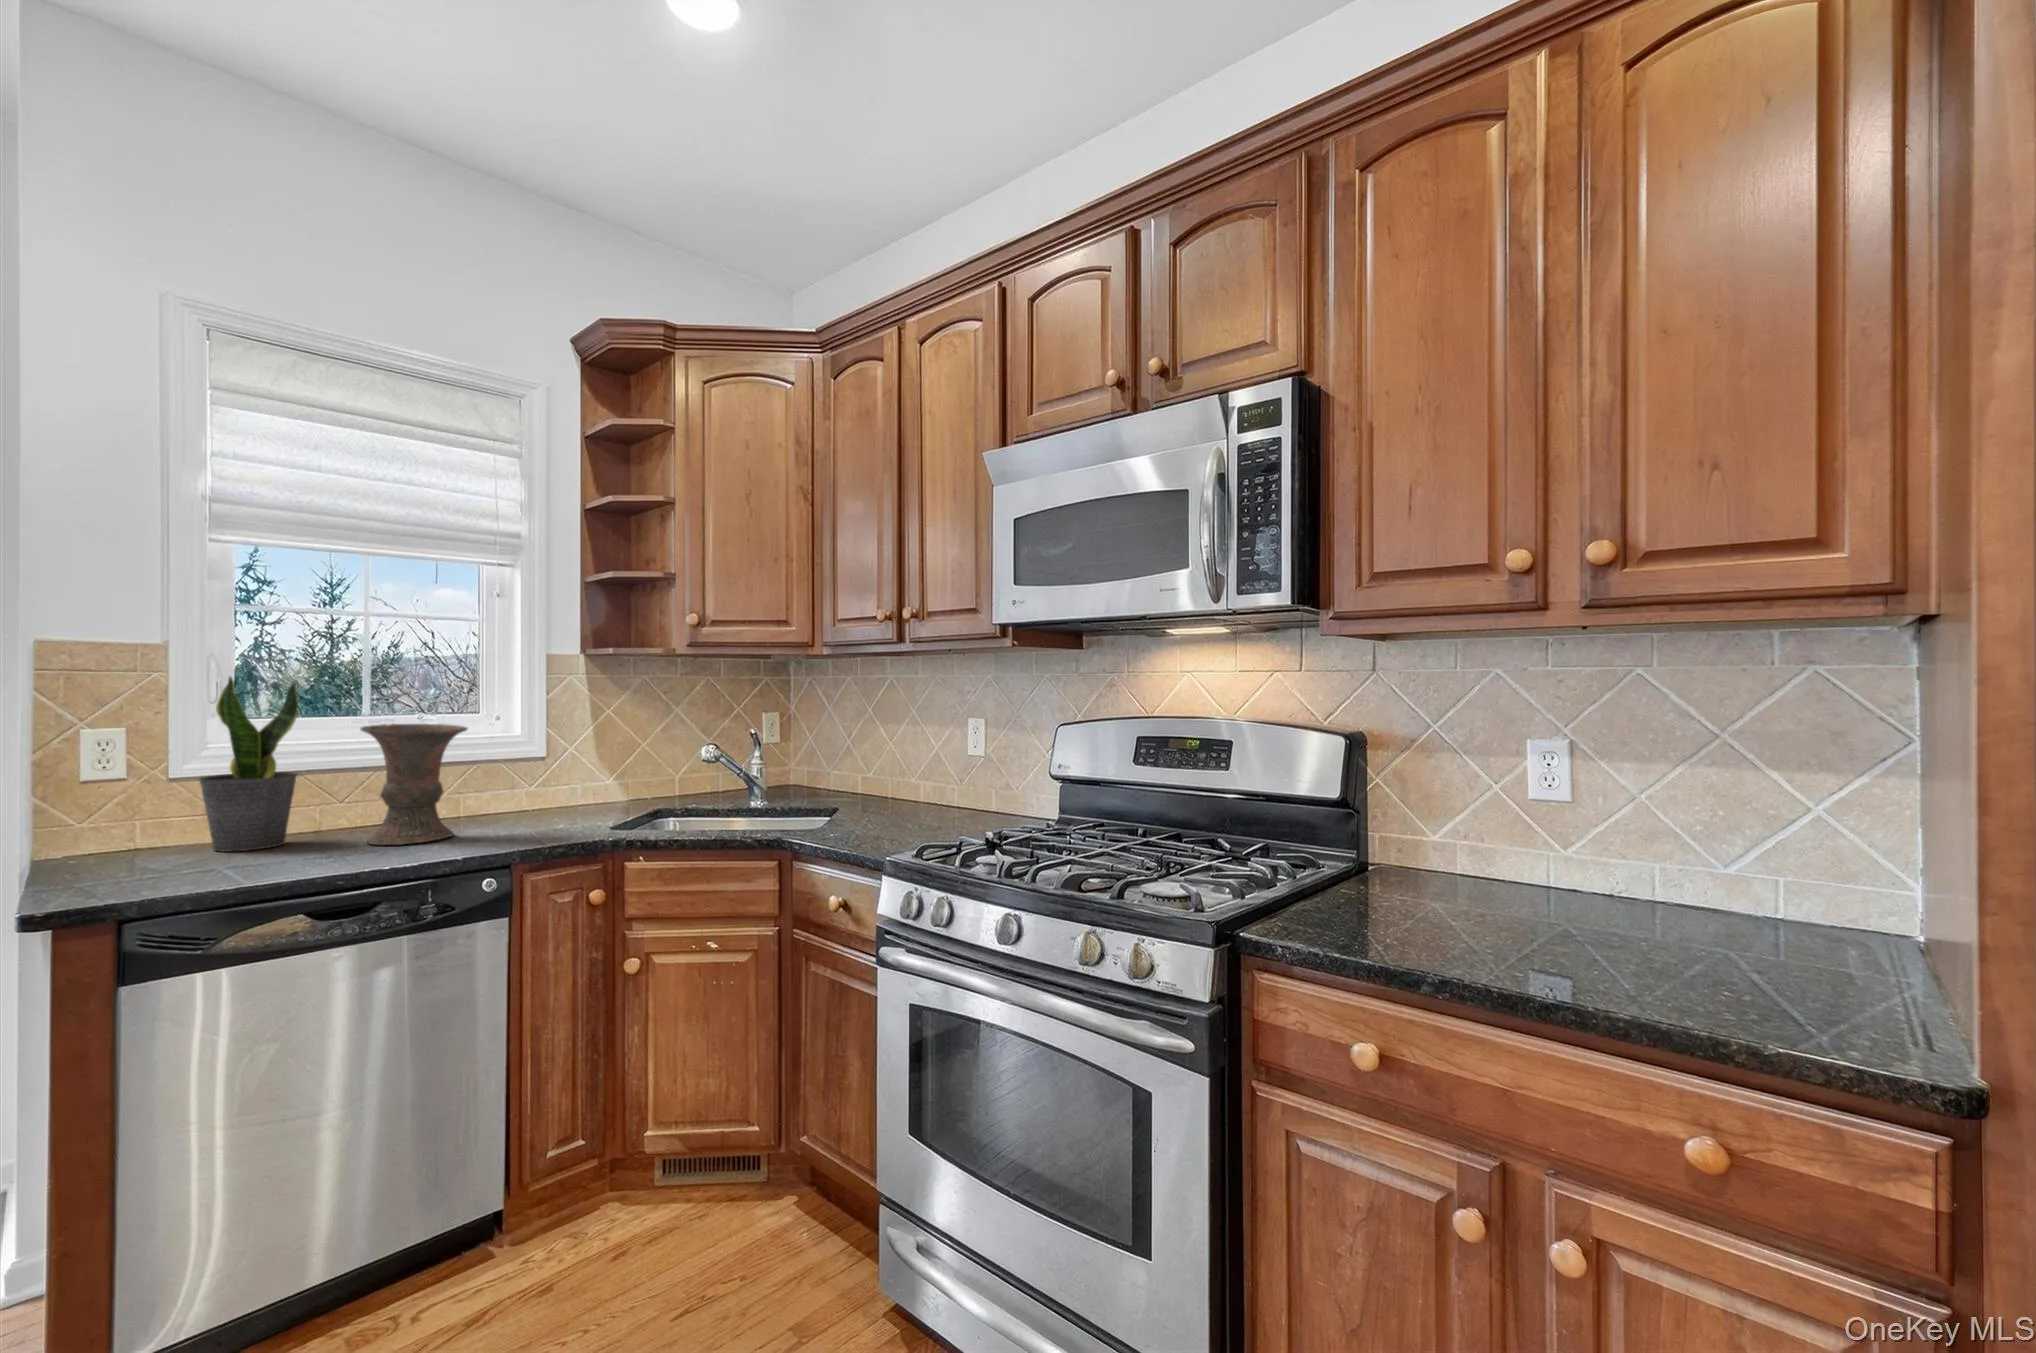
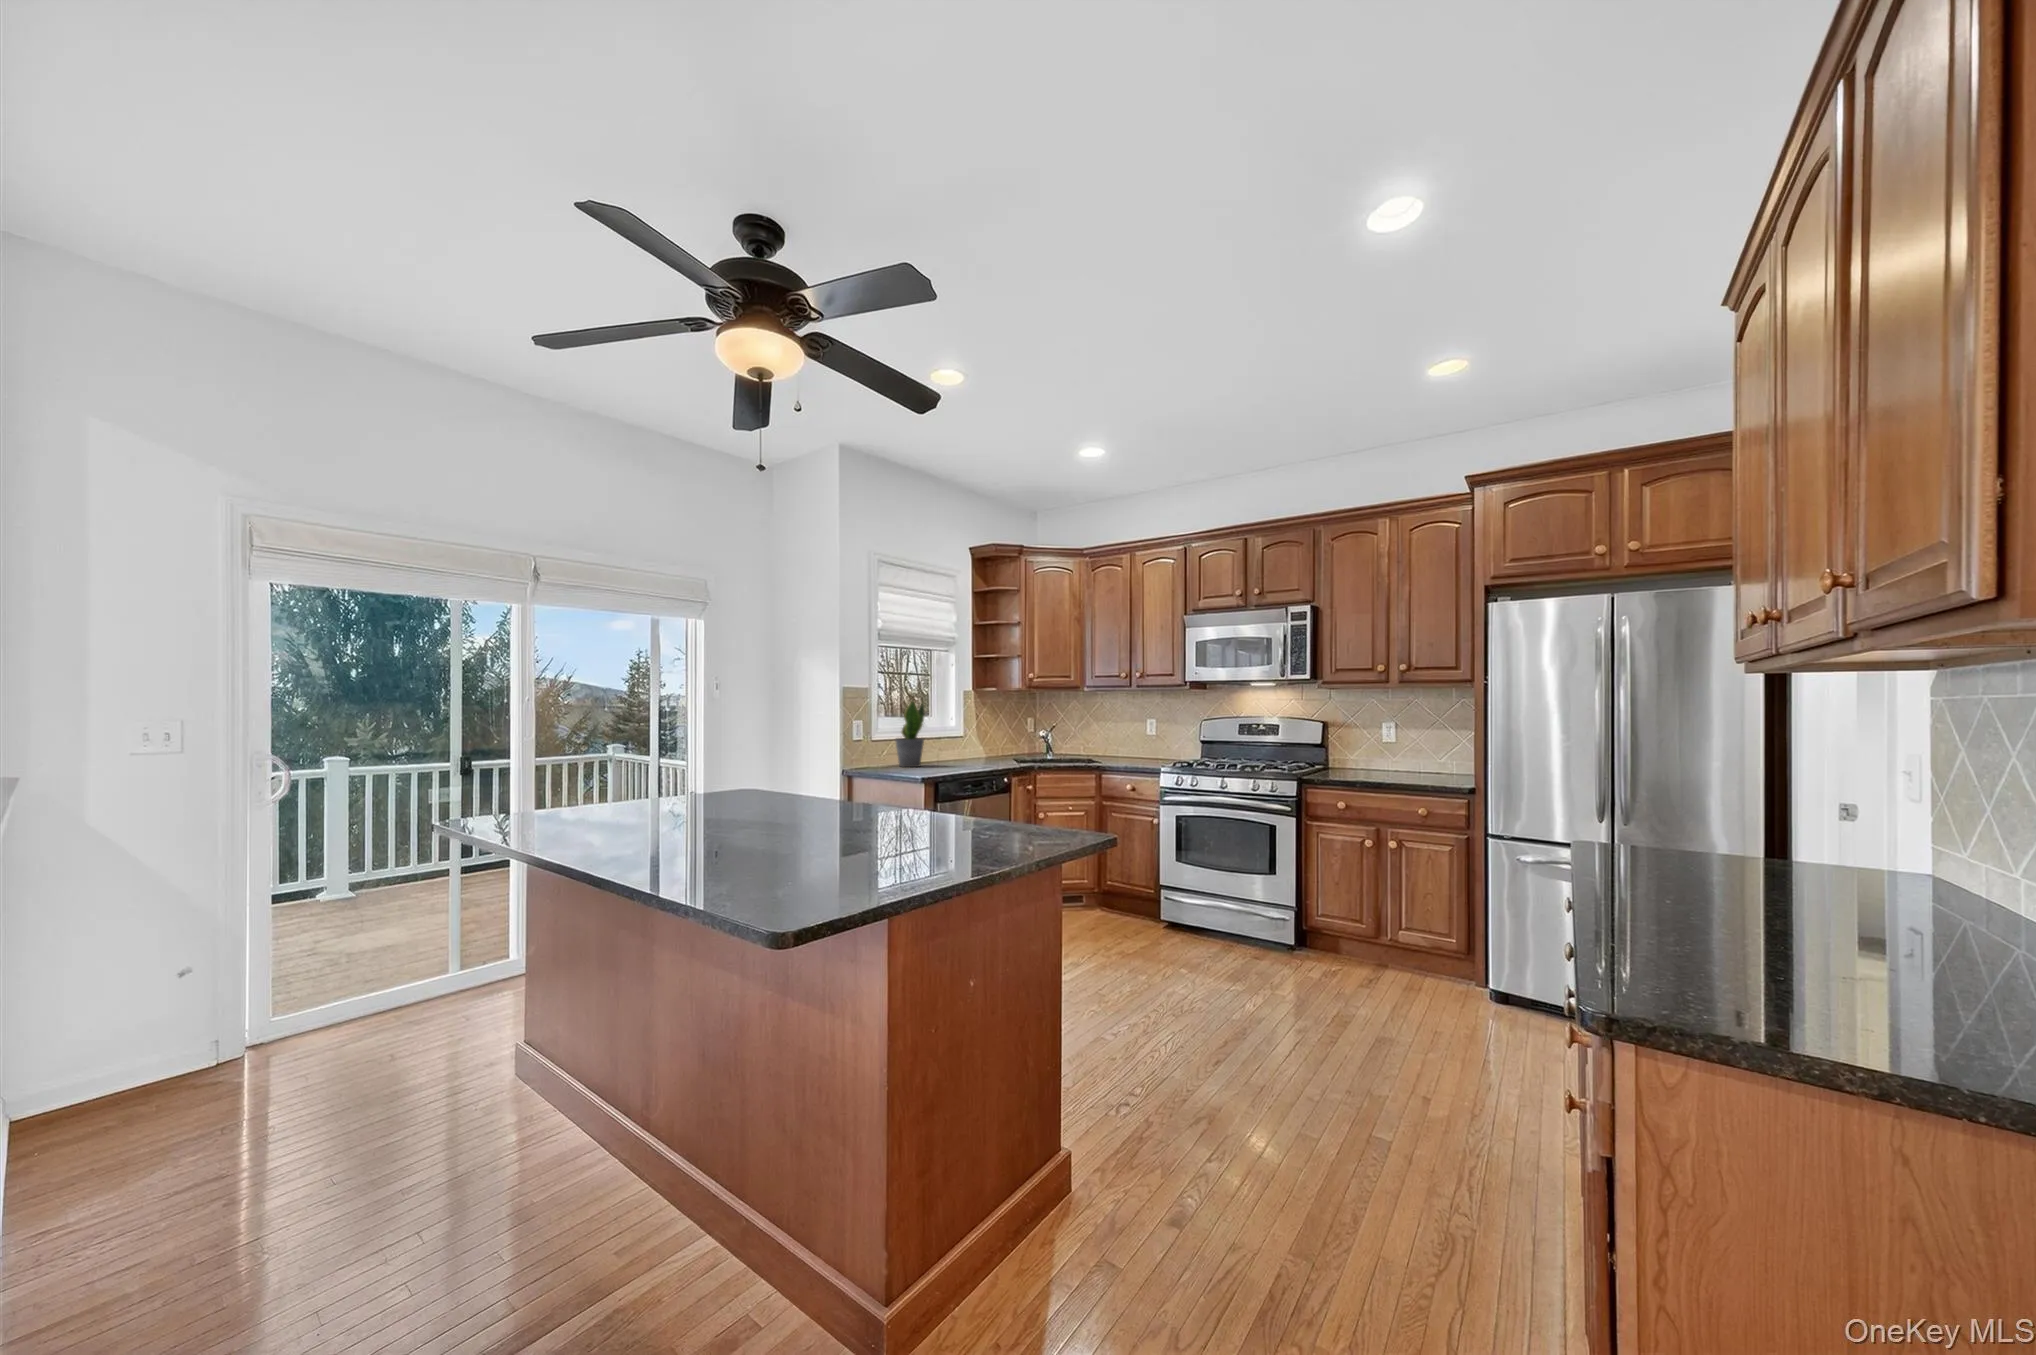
vase: present [361,724,467,845] -> none [945,719,981,766]

